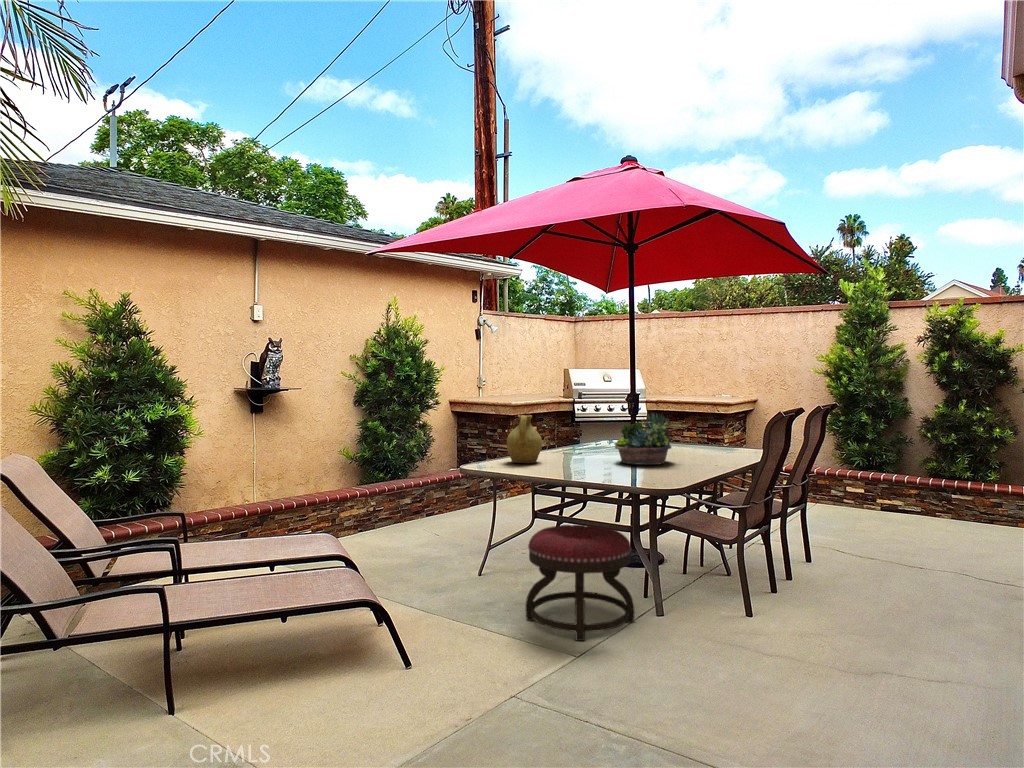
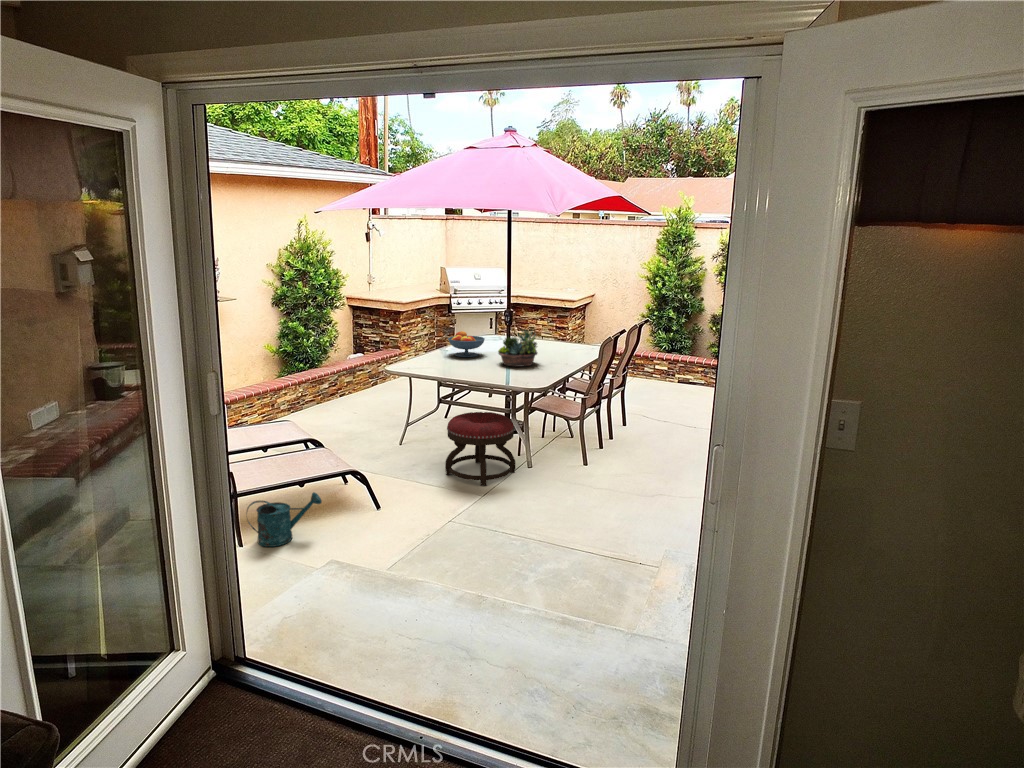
pitcher: present [507,415,542,463] -> none [420,331,446,366]
fruit bowl: none [549,422,599,455] -> present [448,331,485,357]
watering can: none [179,632,303,722] -> present [247,492,322,547]

